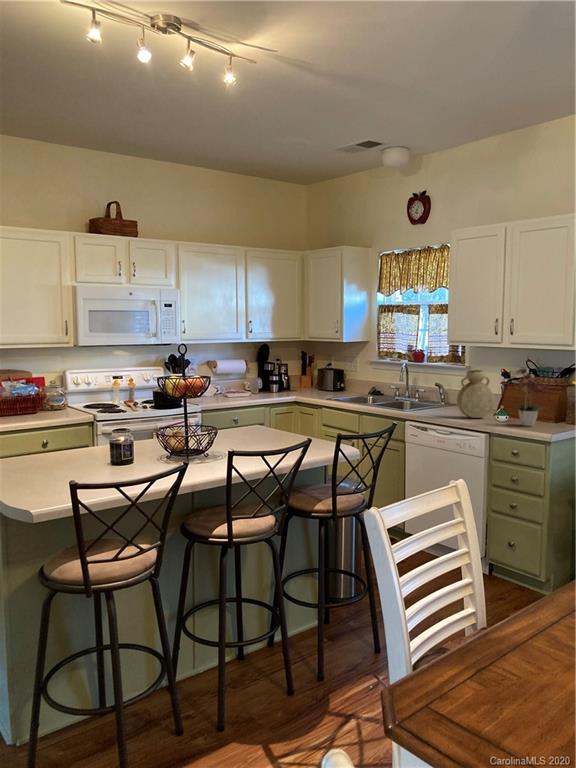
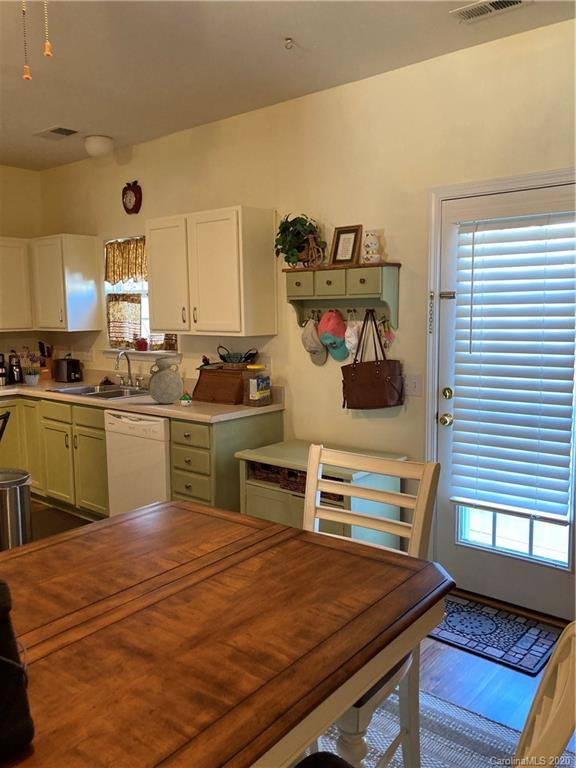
flower arrangement: present [514,369,550,426] -> present [18,346,46,386]

